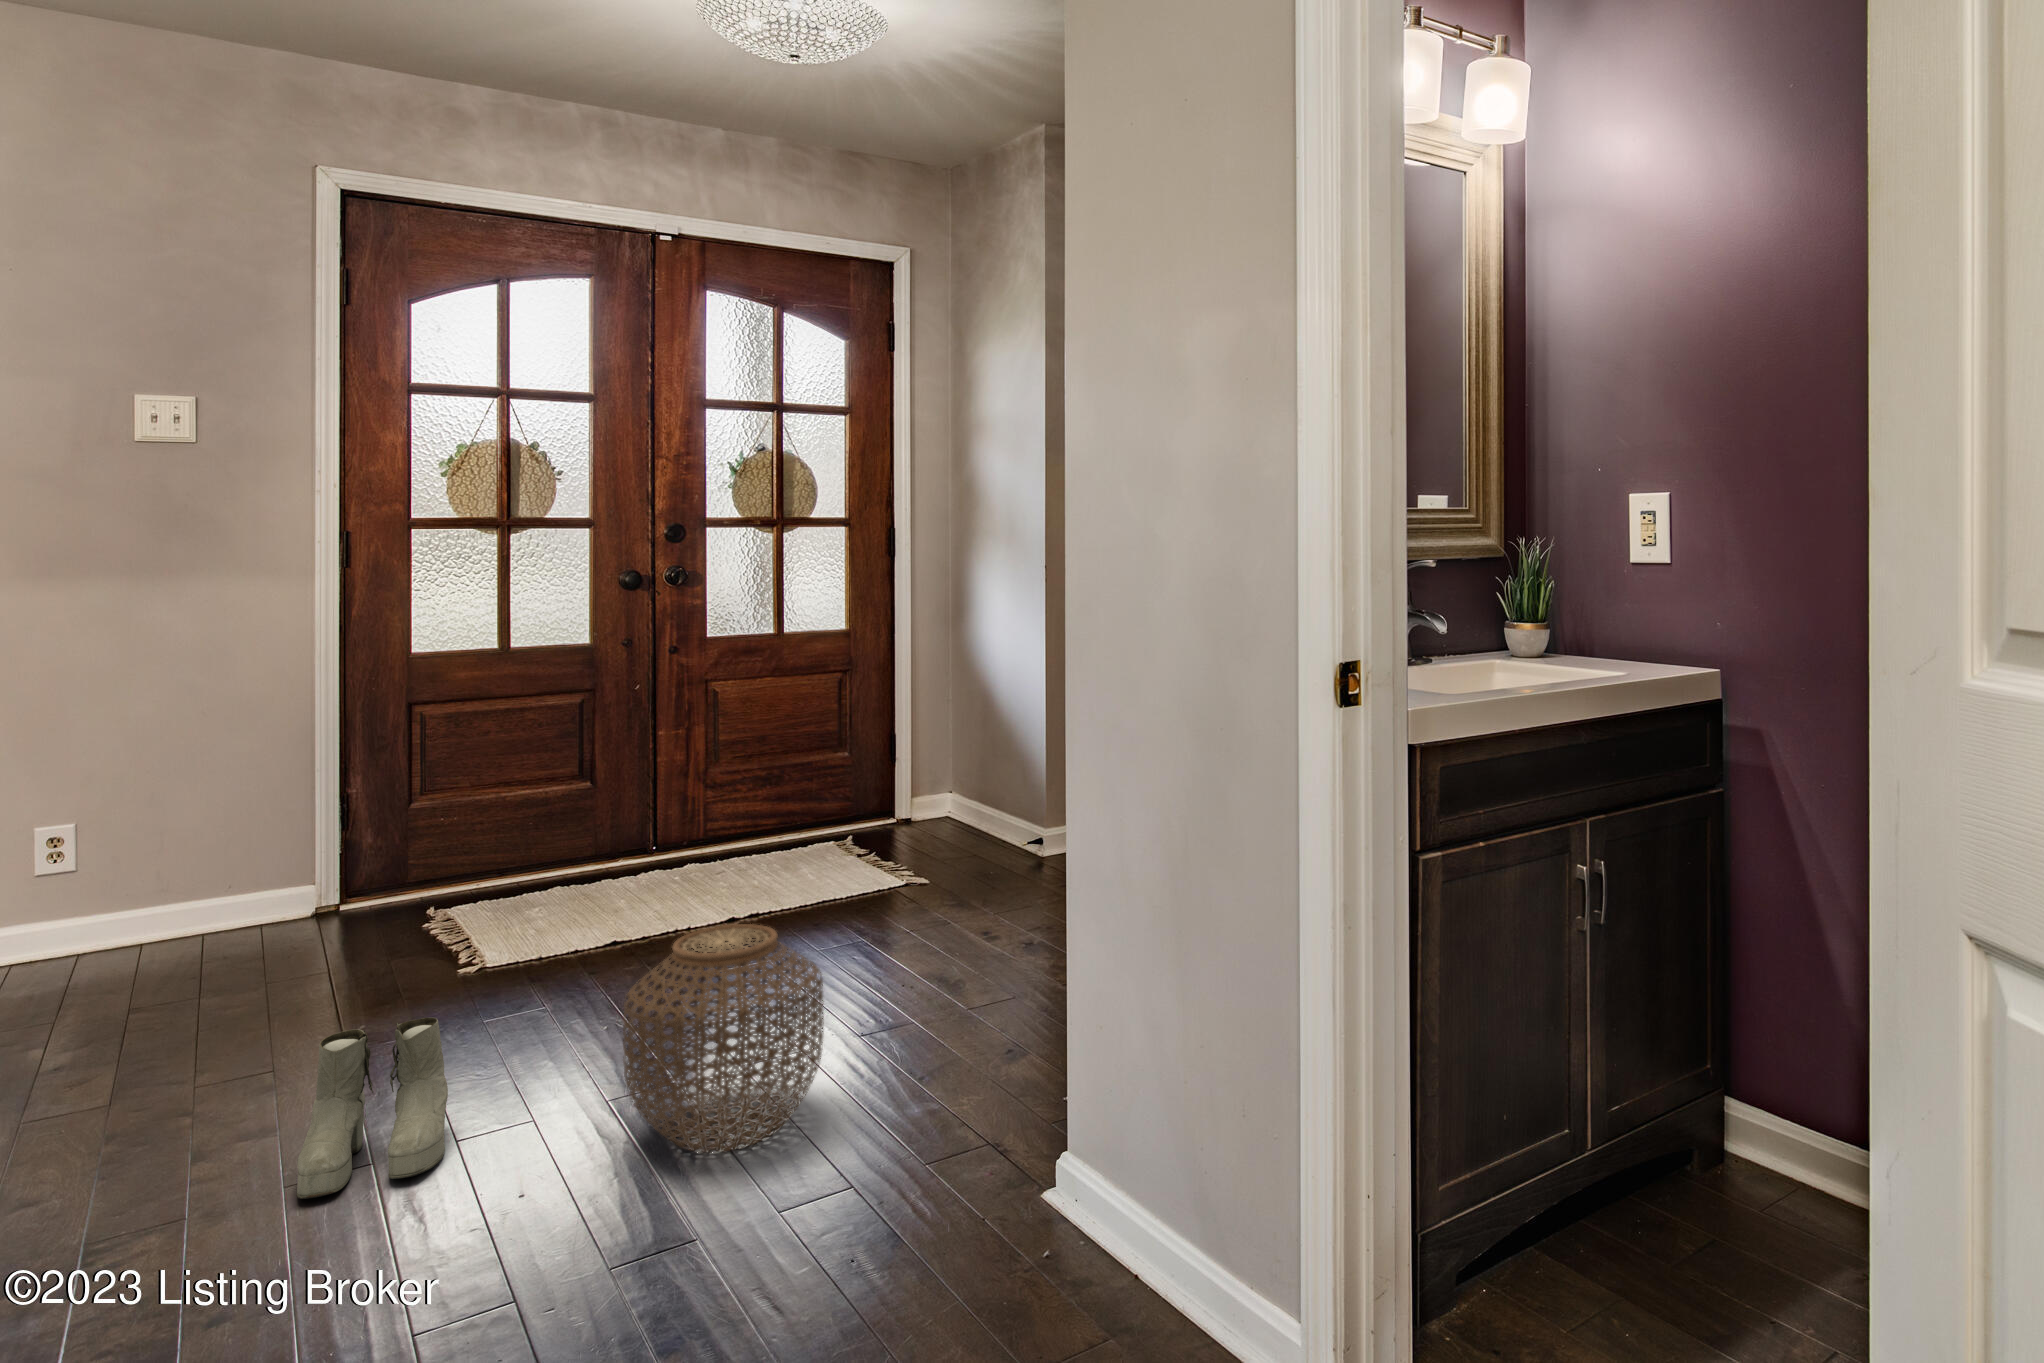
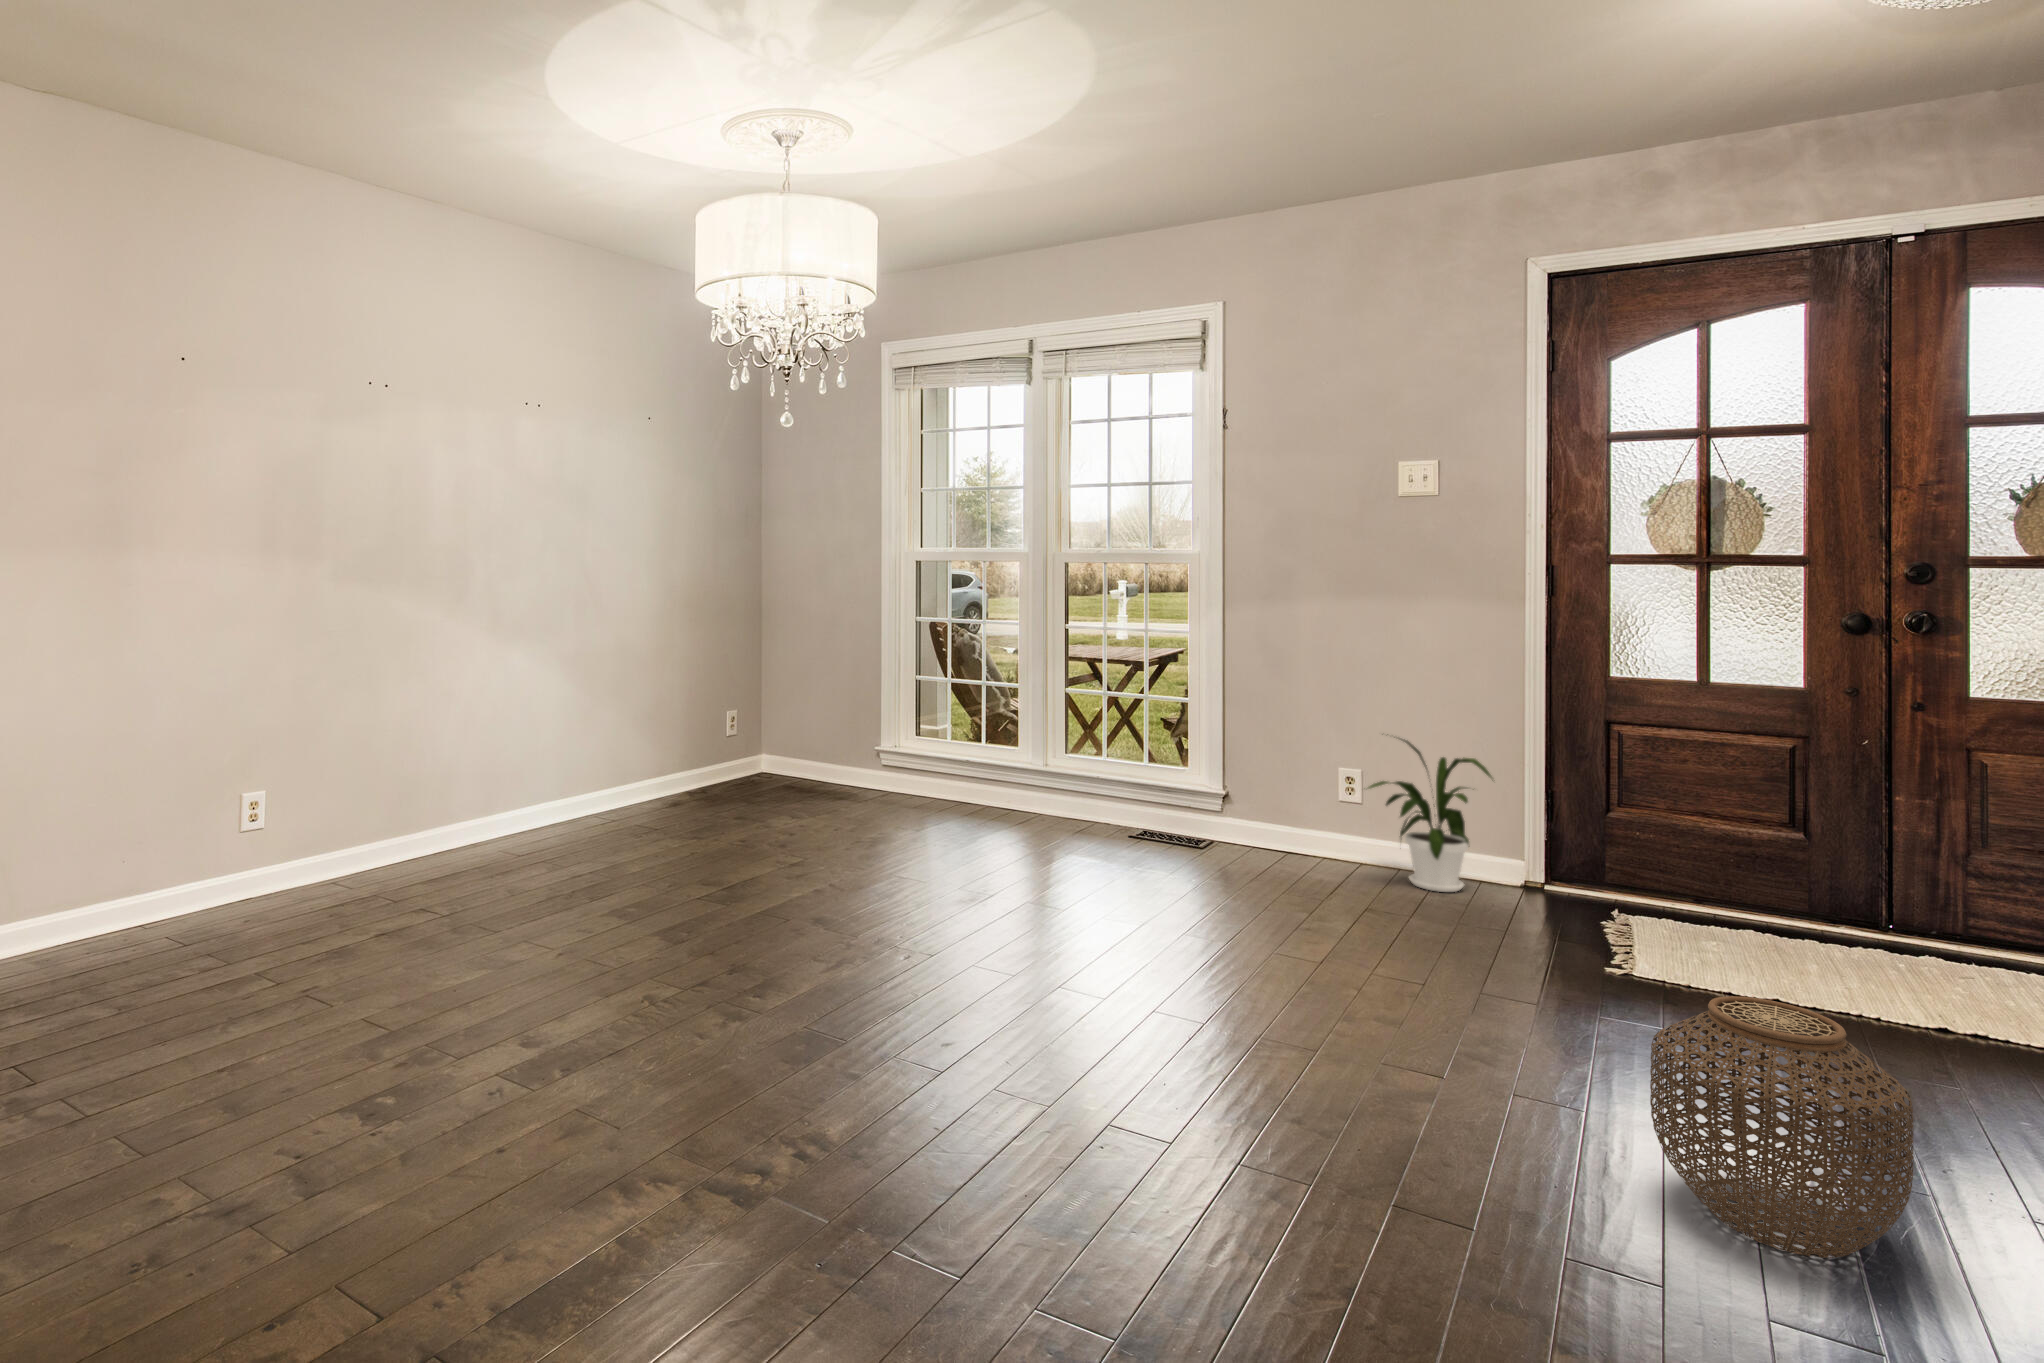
house plant: none [103,769,295,960] -> present [1368,739,1492,892]
boots: present [297,1018,448,1199] -> none [1384,965,1514,1106]

